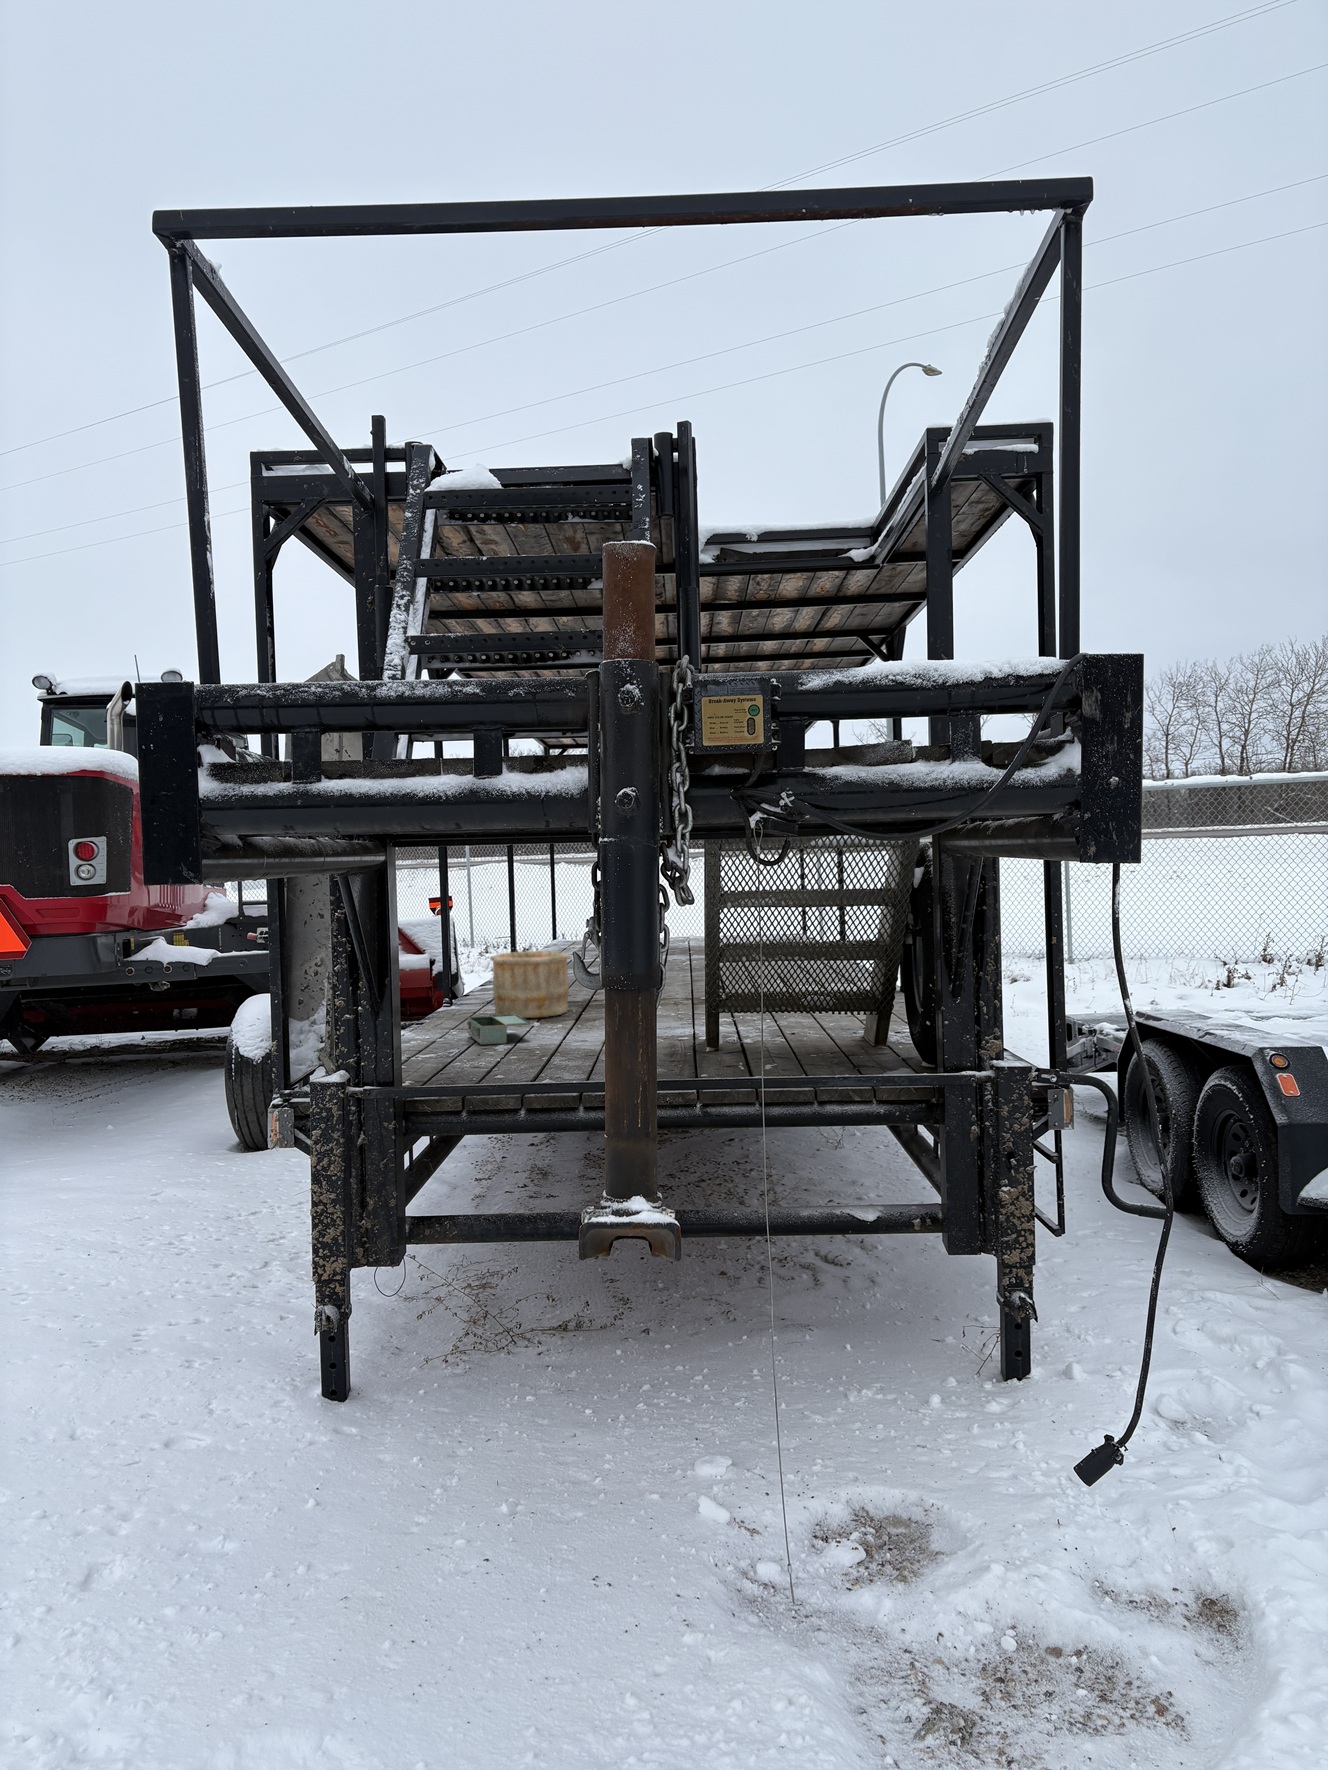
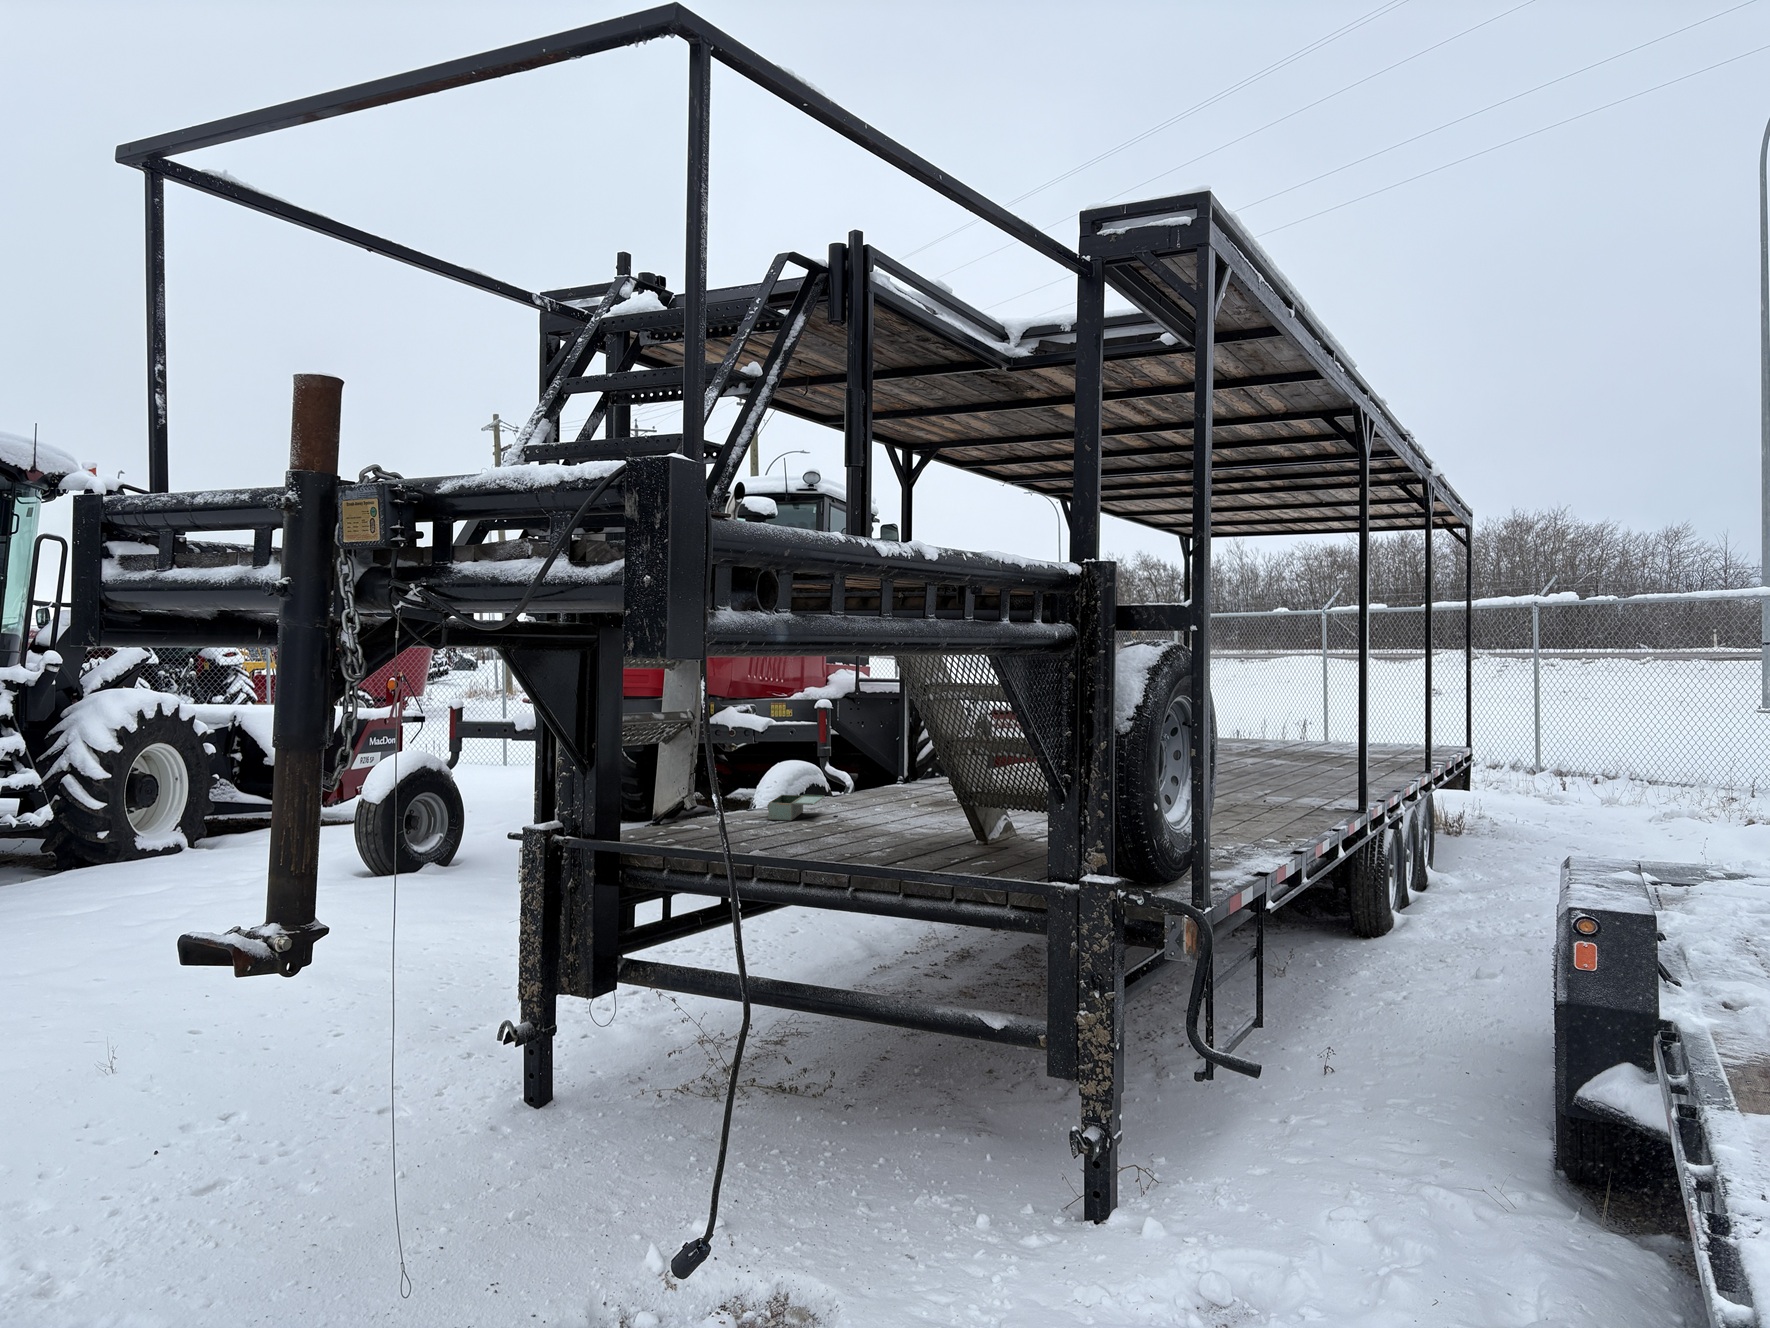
wooden bucket: present [491,951,569,1018] -> none [843,739,917,802]

